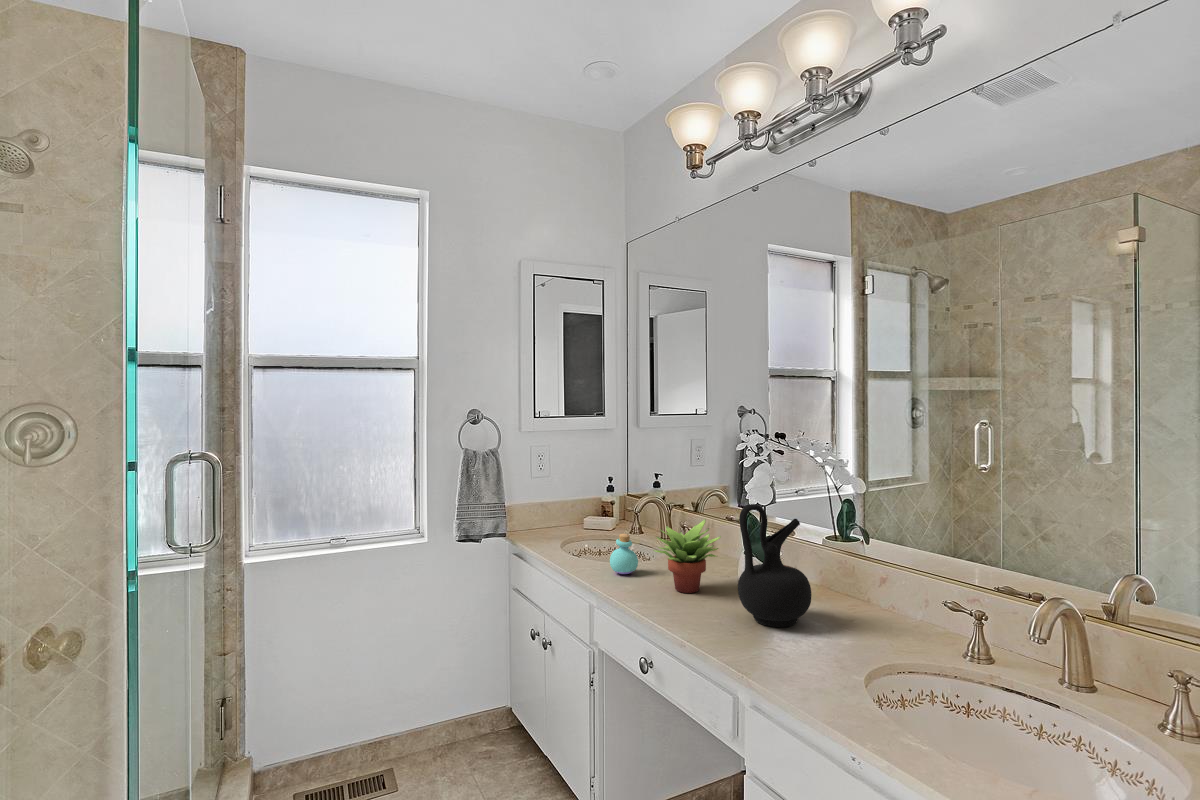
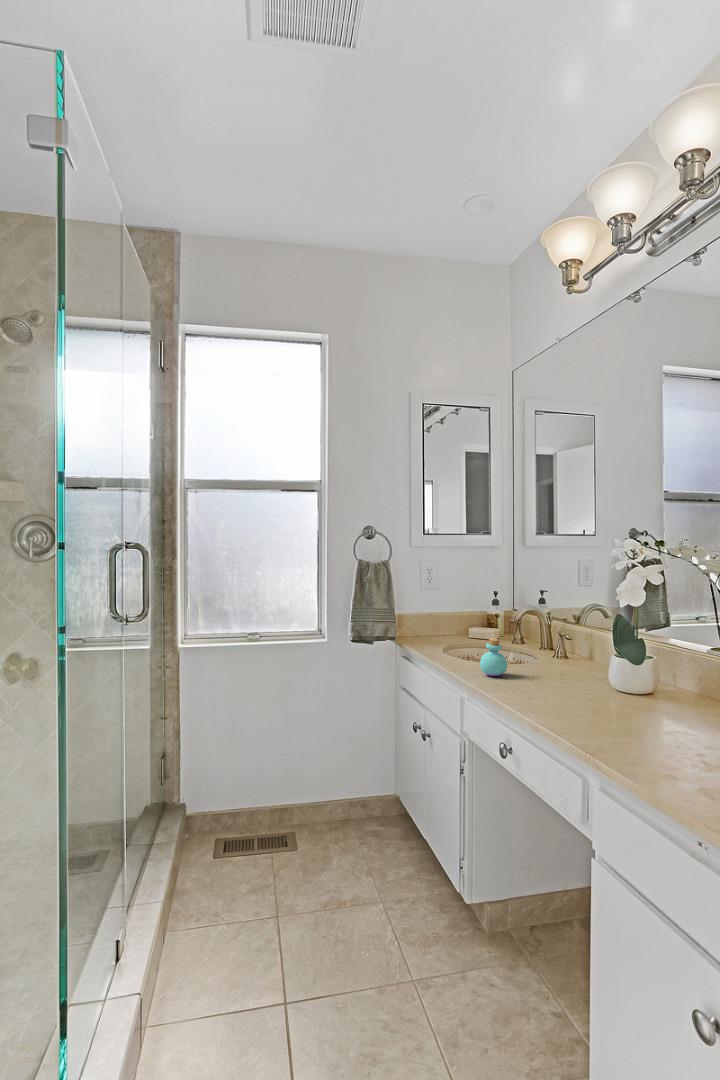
ceramic jug: present [738,504,811,627] -> none [592,606,669,729]
succulent plant: present [653,519,721,593] -> none [517,625,586,695]

